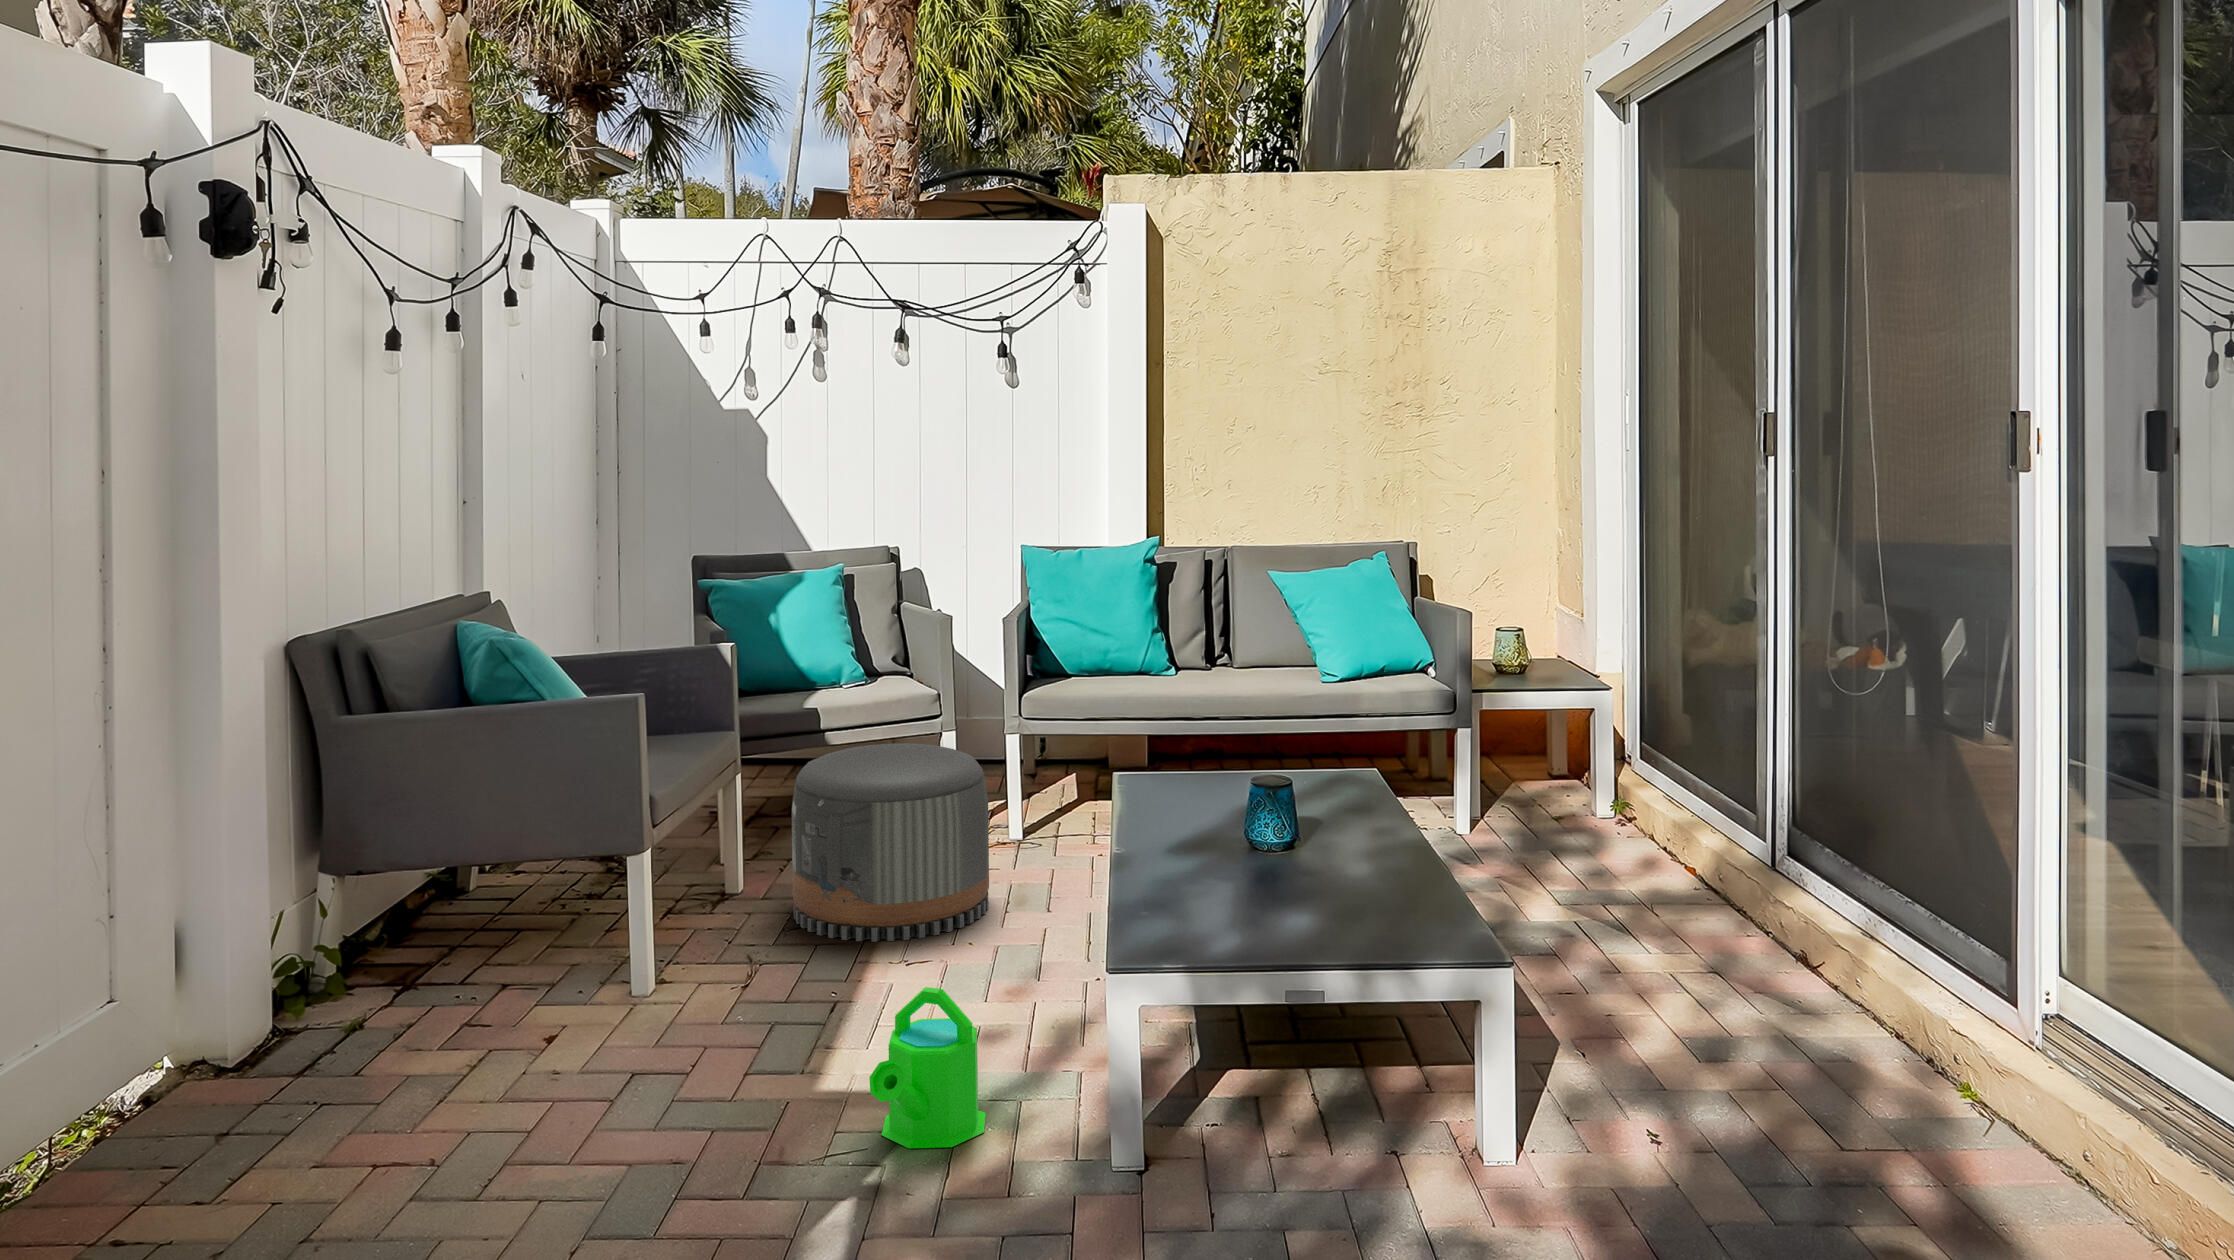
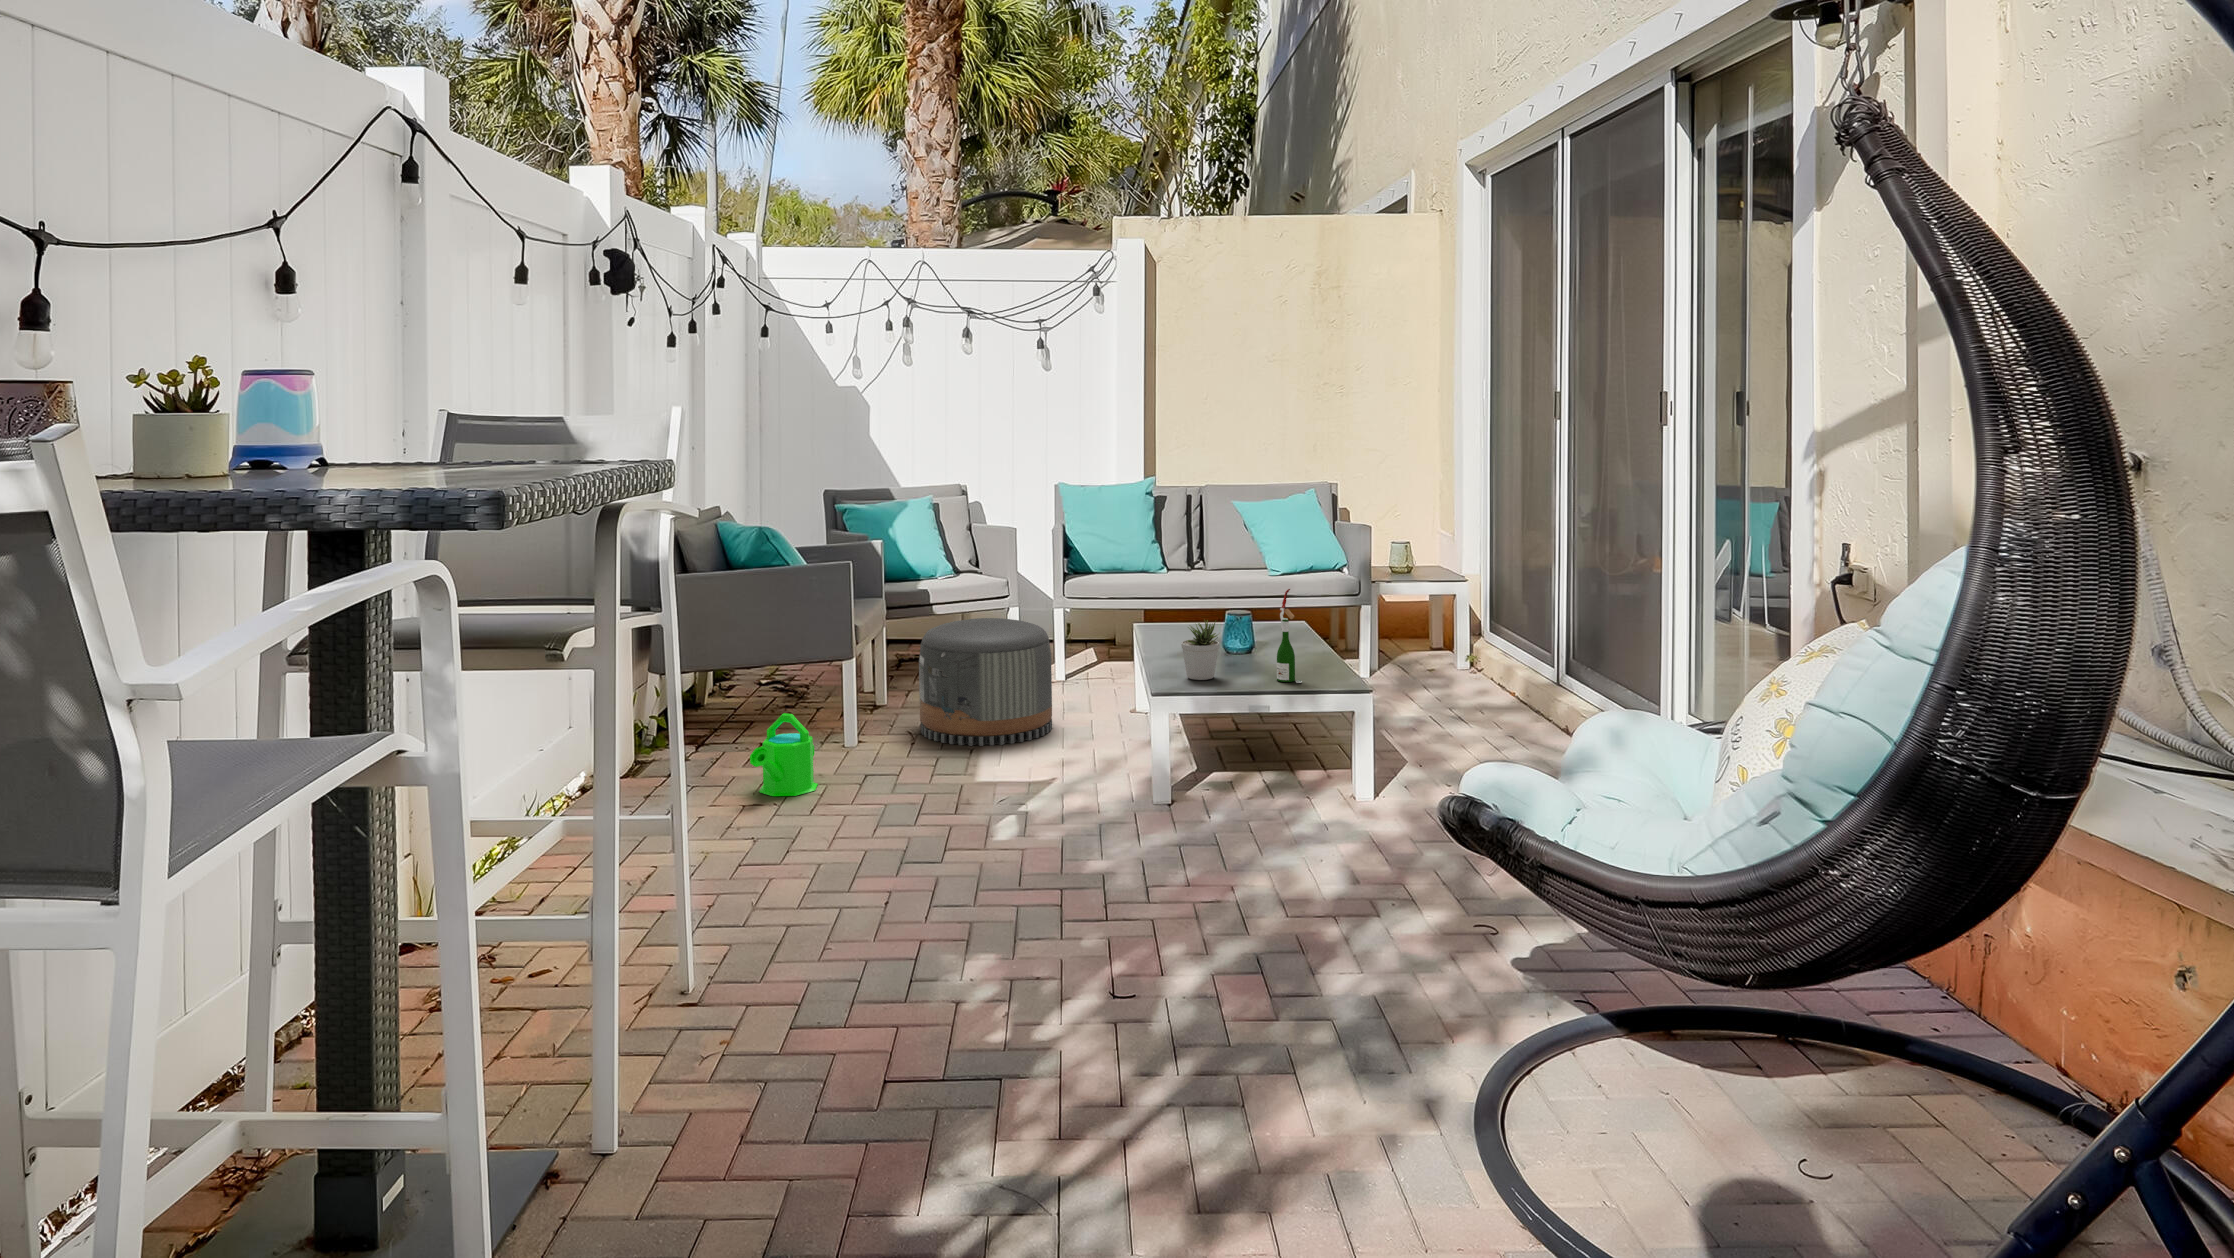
wine bottle: none [1313,719,1353,870] -> present [1277,589,1302,683]
potted plant: none [1163,764,1224,862] -> present [1181,620,1220,680]
watering can: present [869,987,986,1148] -> present [750,713,818,796]

